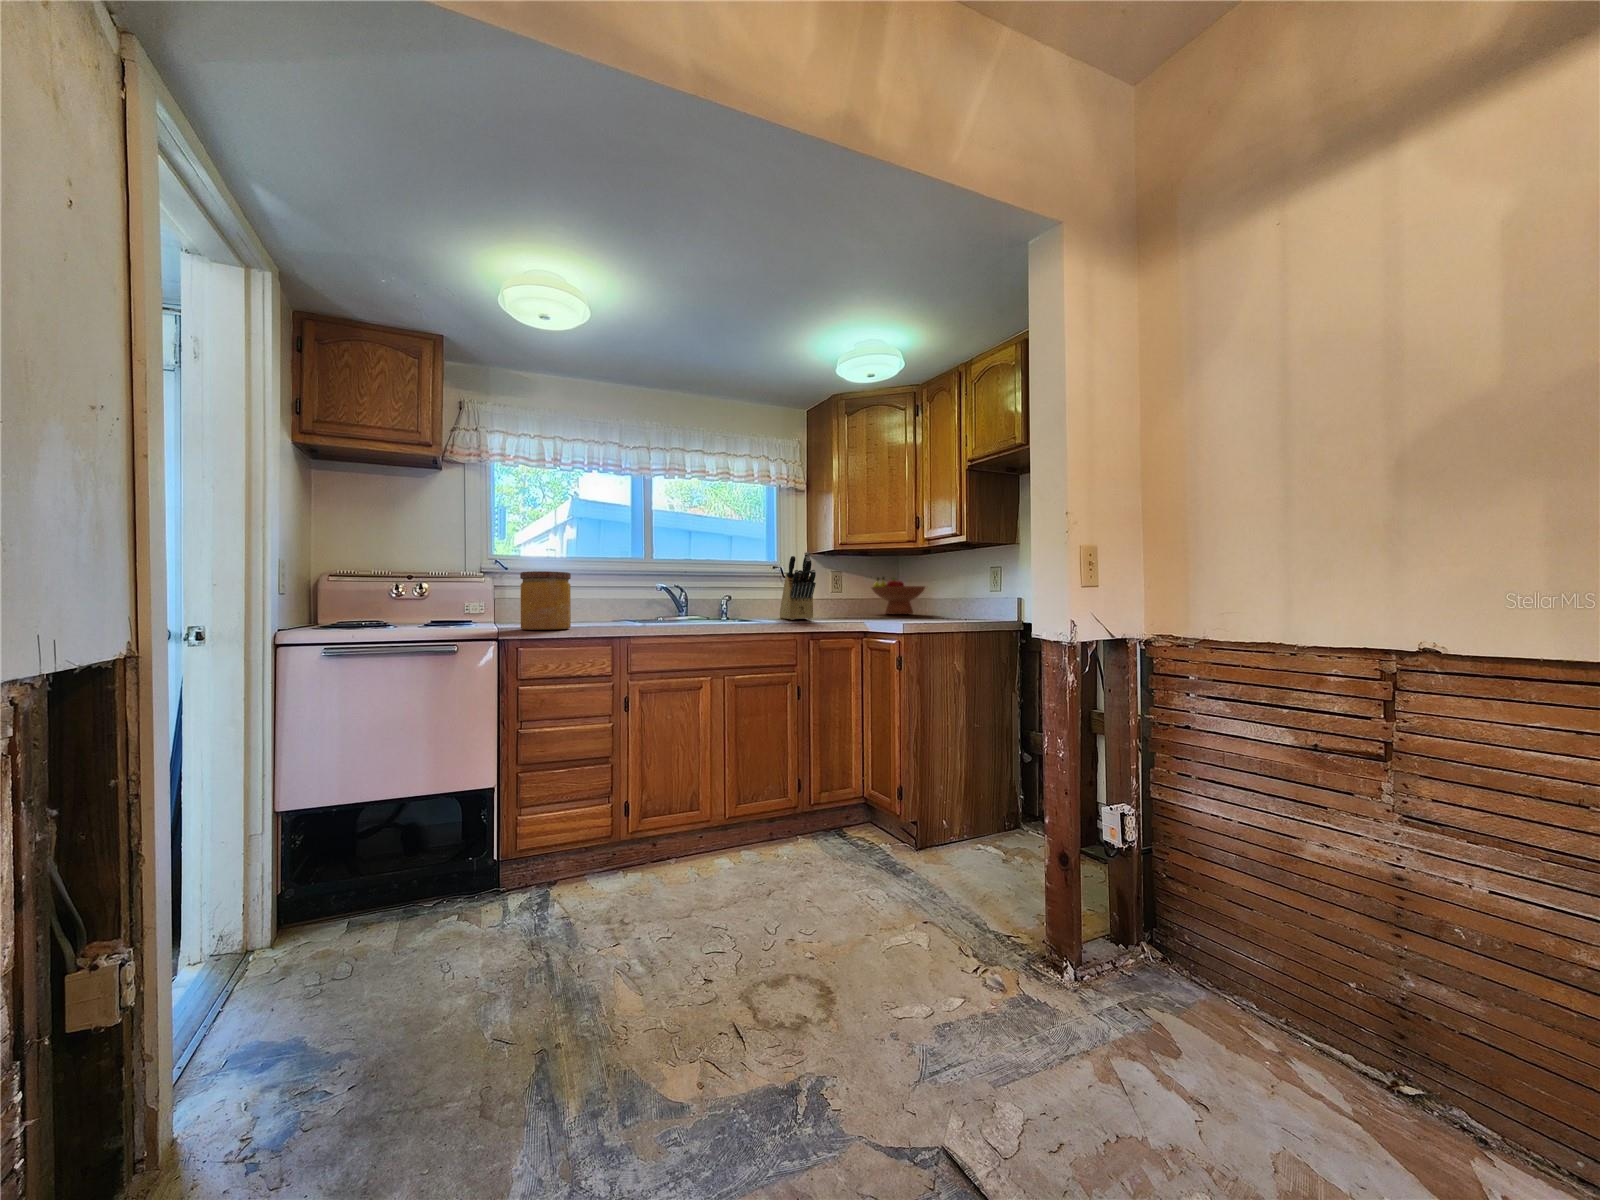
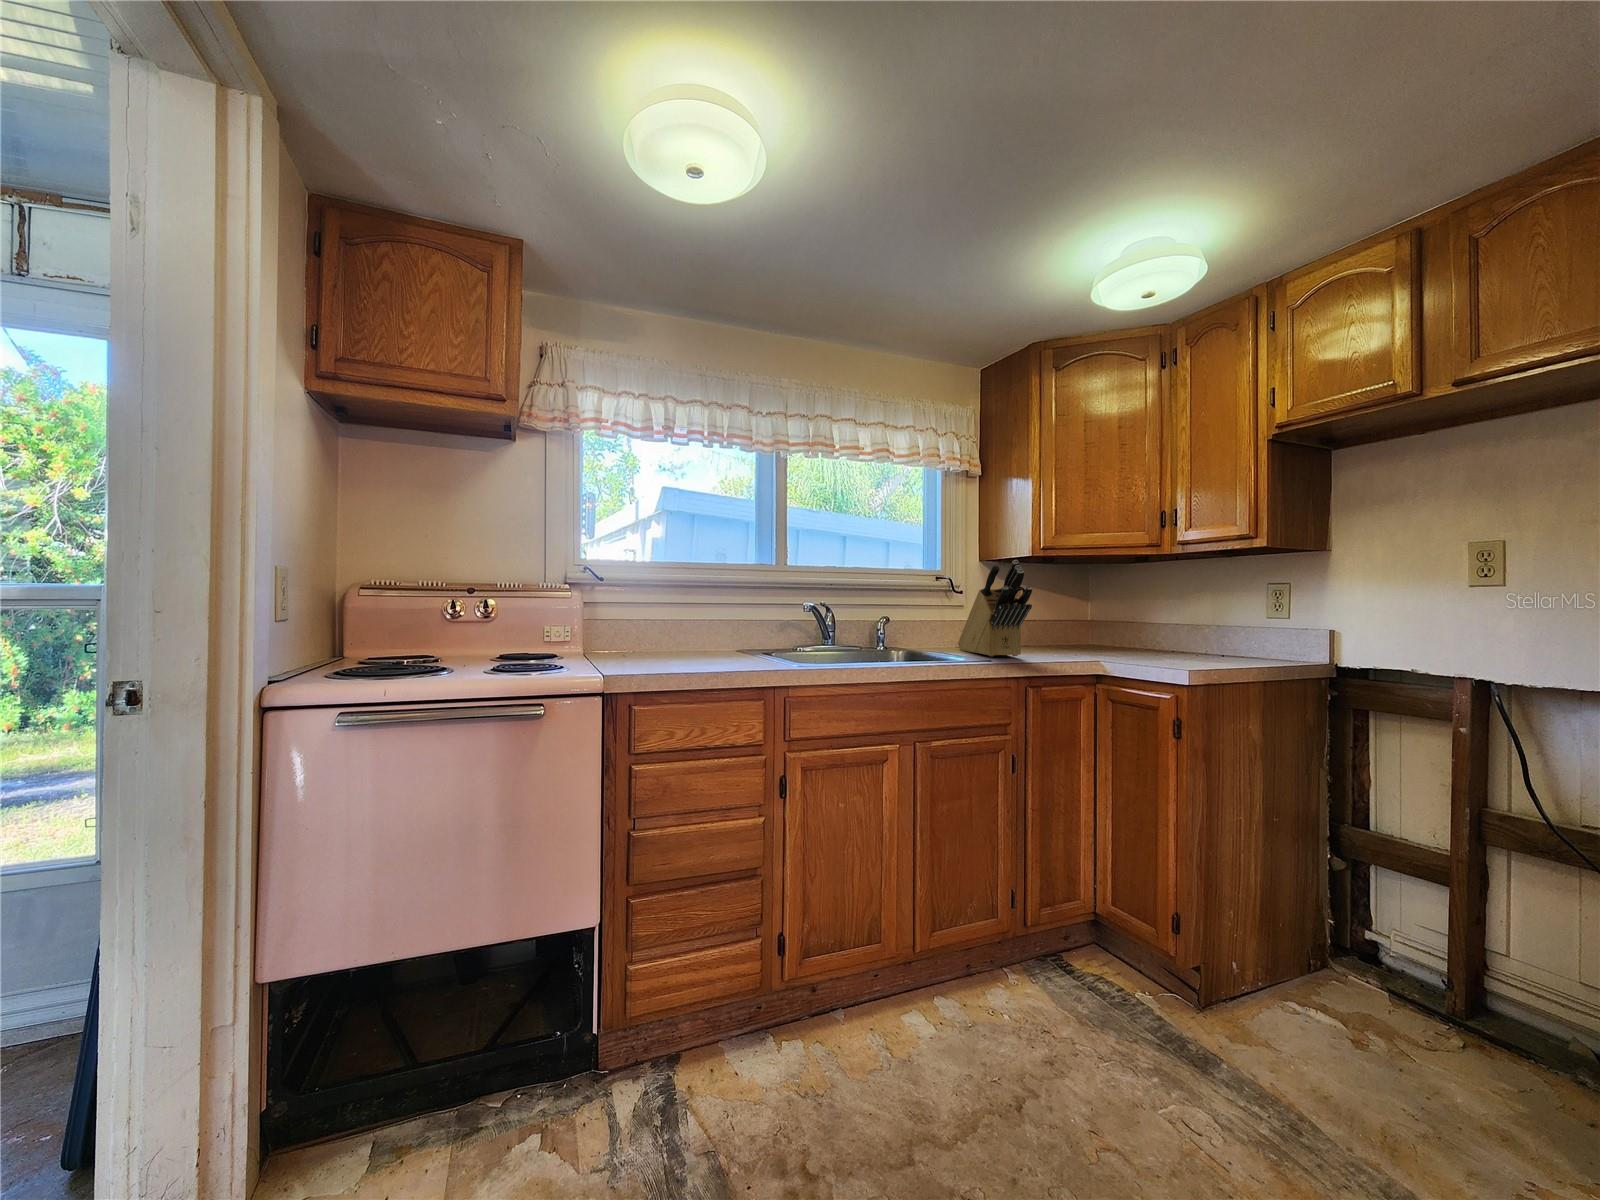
jar: present [520,571,571,630] -> none [634,589,708,680]
fruit bowl: present [872,577,925,614] -> none [1061,592,1145,644]

